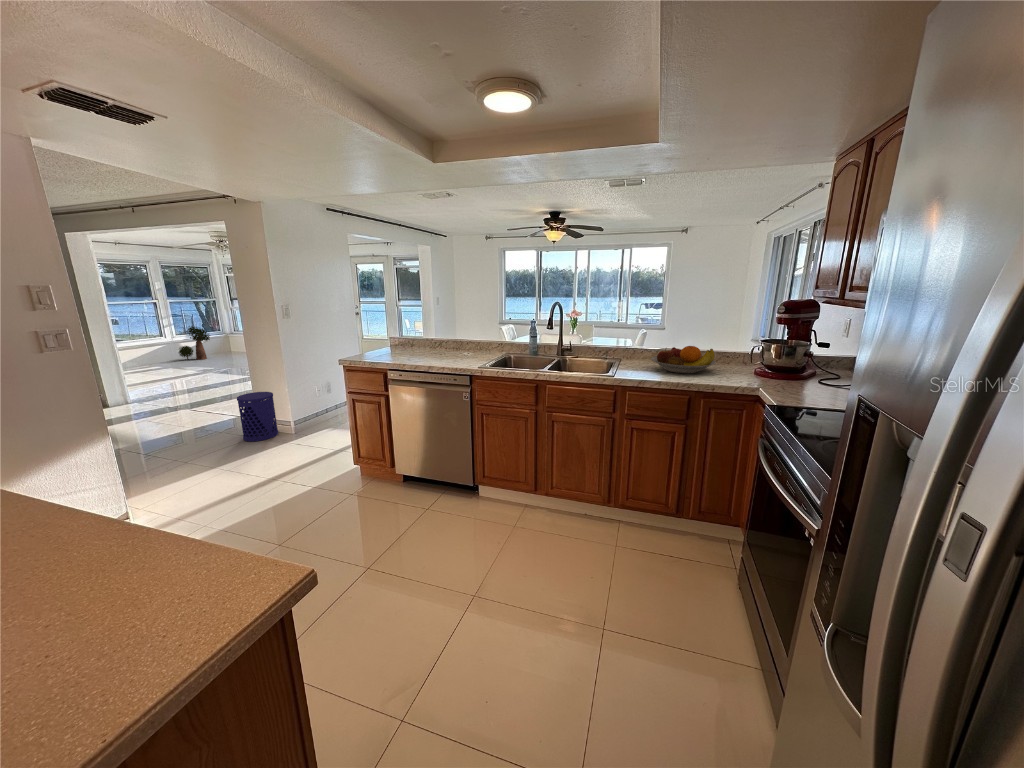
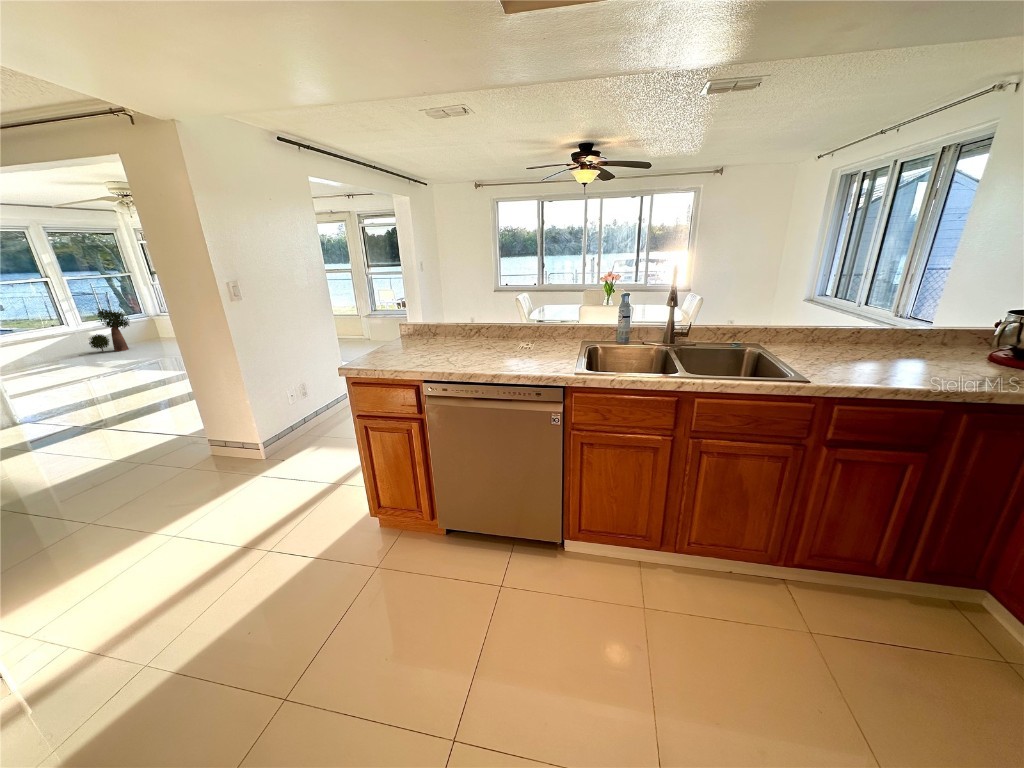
fruit bowl: present [651,346,716,373] -> none [837,327,959,371]
waste bin: present [237,392,278,441] -> none [175,405,242,478]

